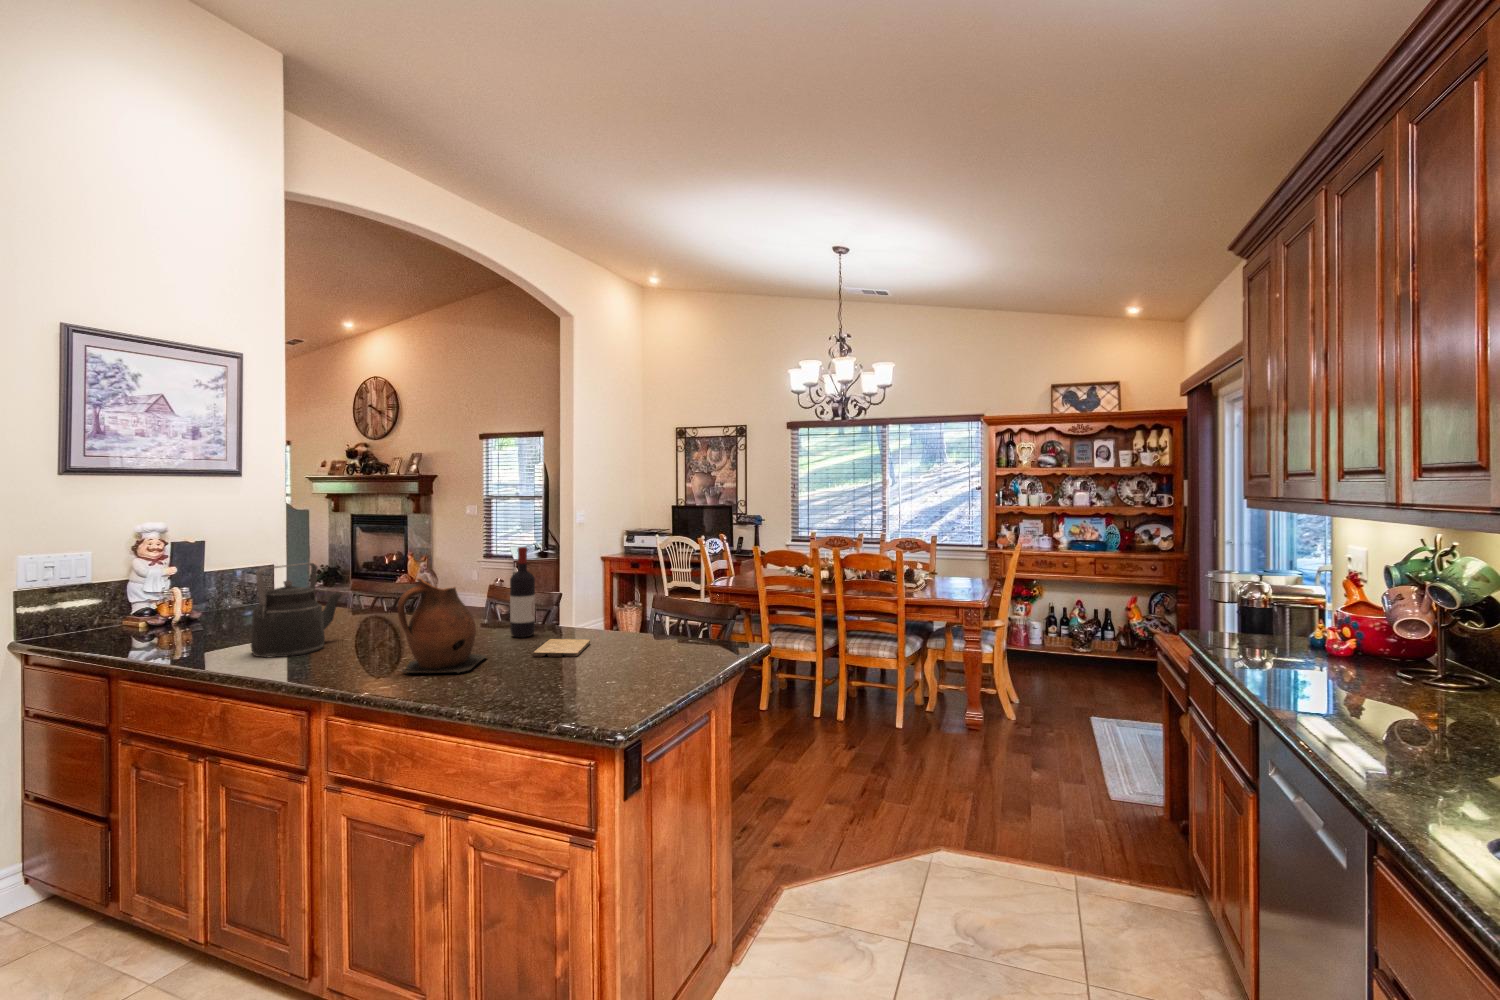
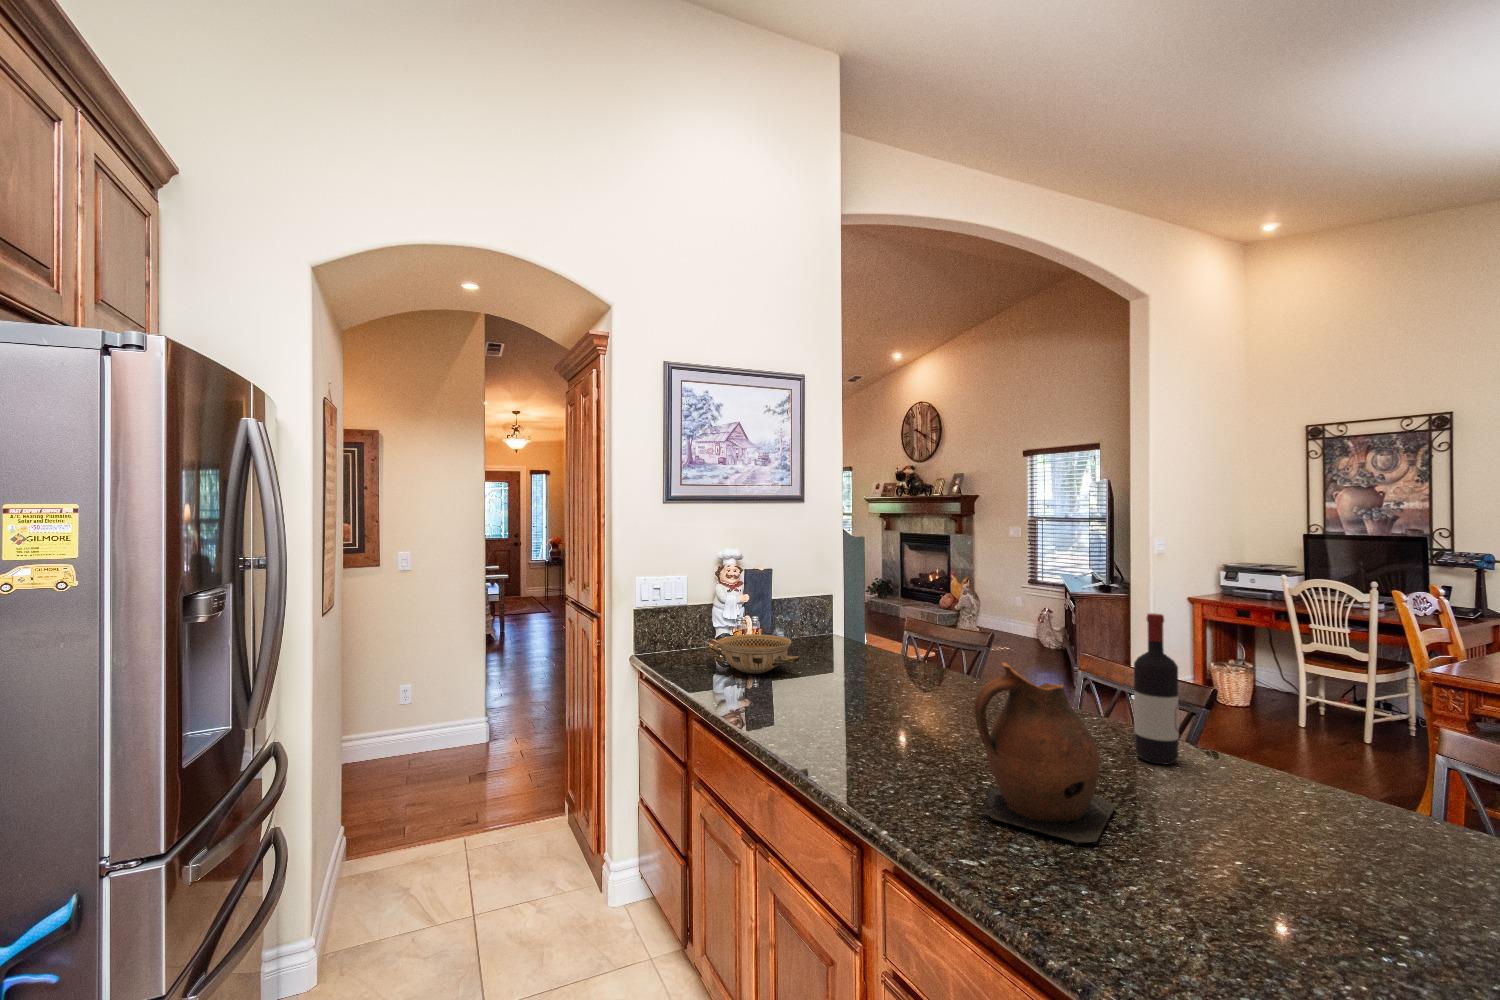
kettle: present [251,563,341,658] -> none [800,610,896,731]
ceramic bowl: none [136,601,245,637] -> present [712,634,801,674]
cutting board: present [533,639,590,657] -> none [1204,787,1314,855]

